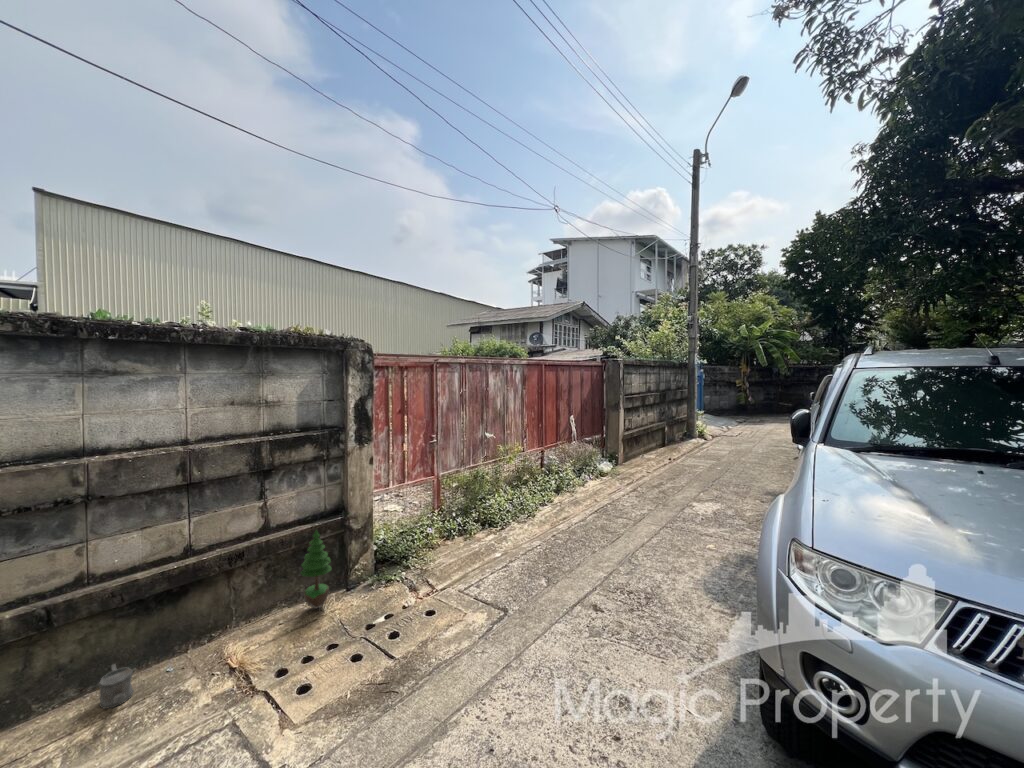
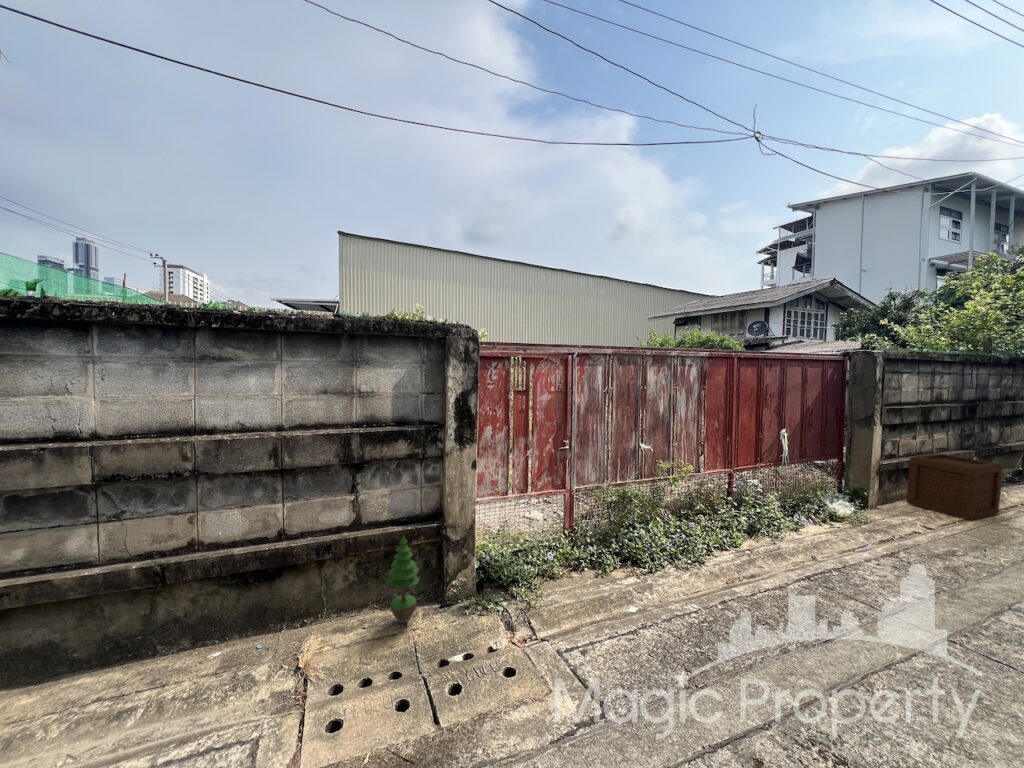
wooden crate: none [637,425,682,466] -> present [906,453,1003,520]
watering can: present [99,664,134,709] -> none [191,631,223,674]

